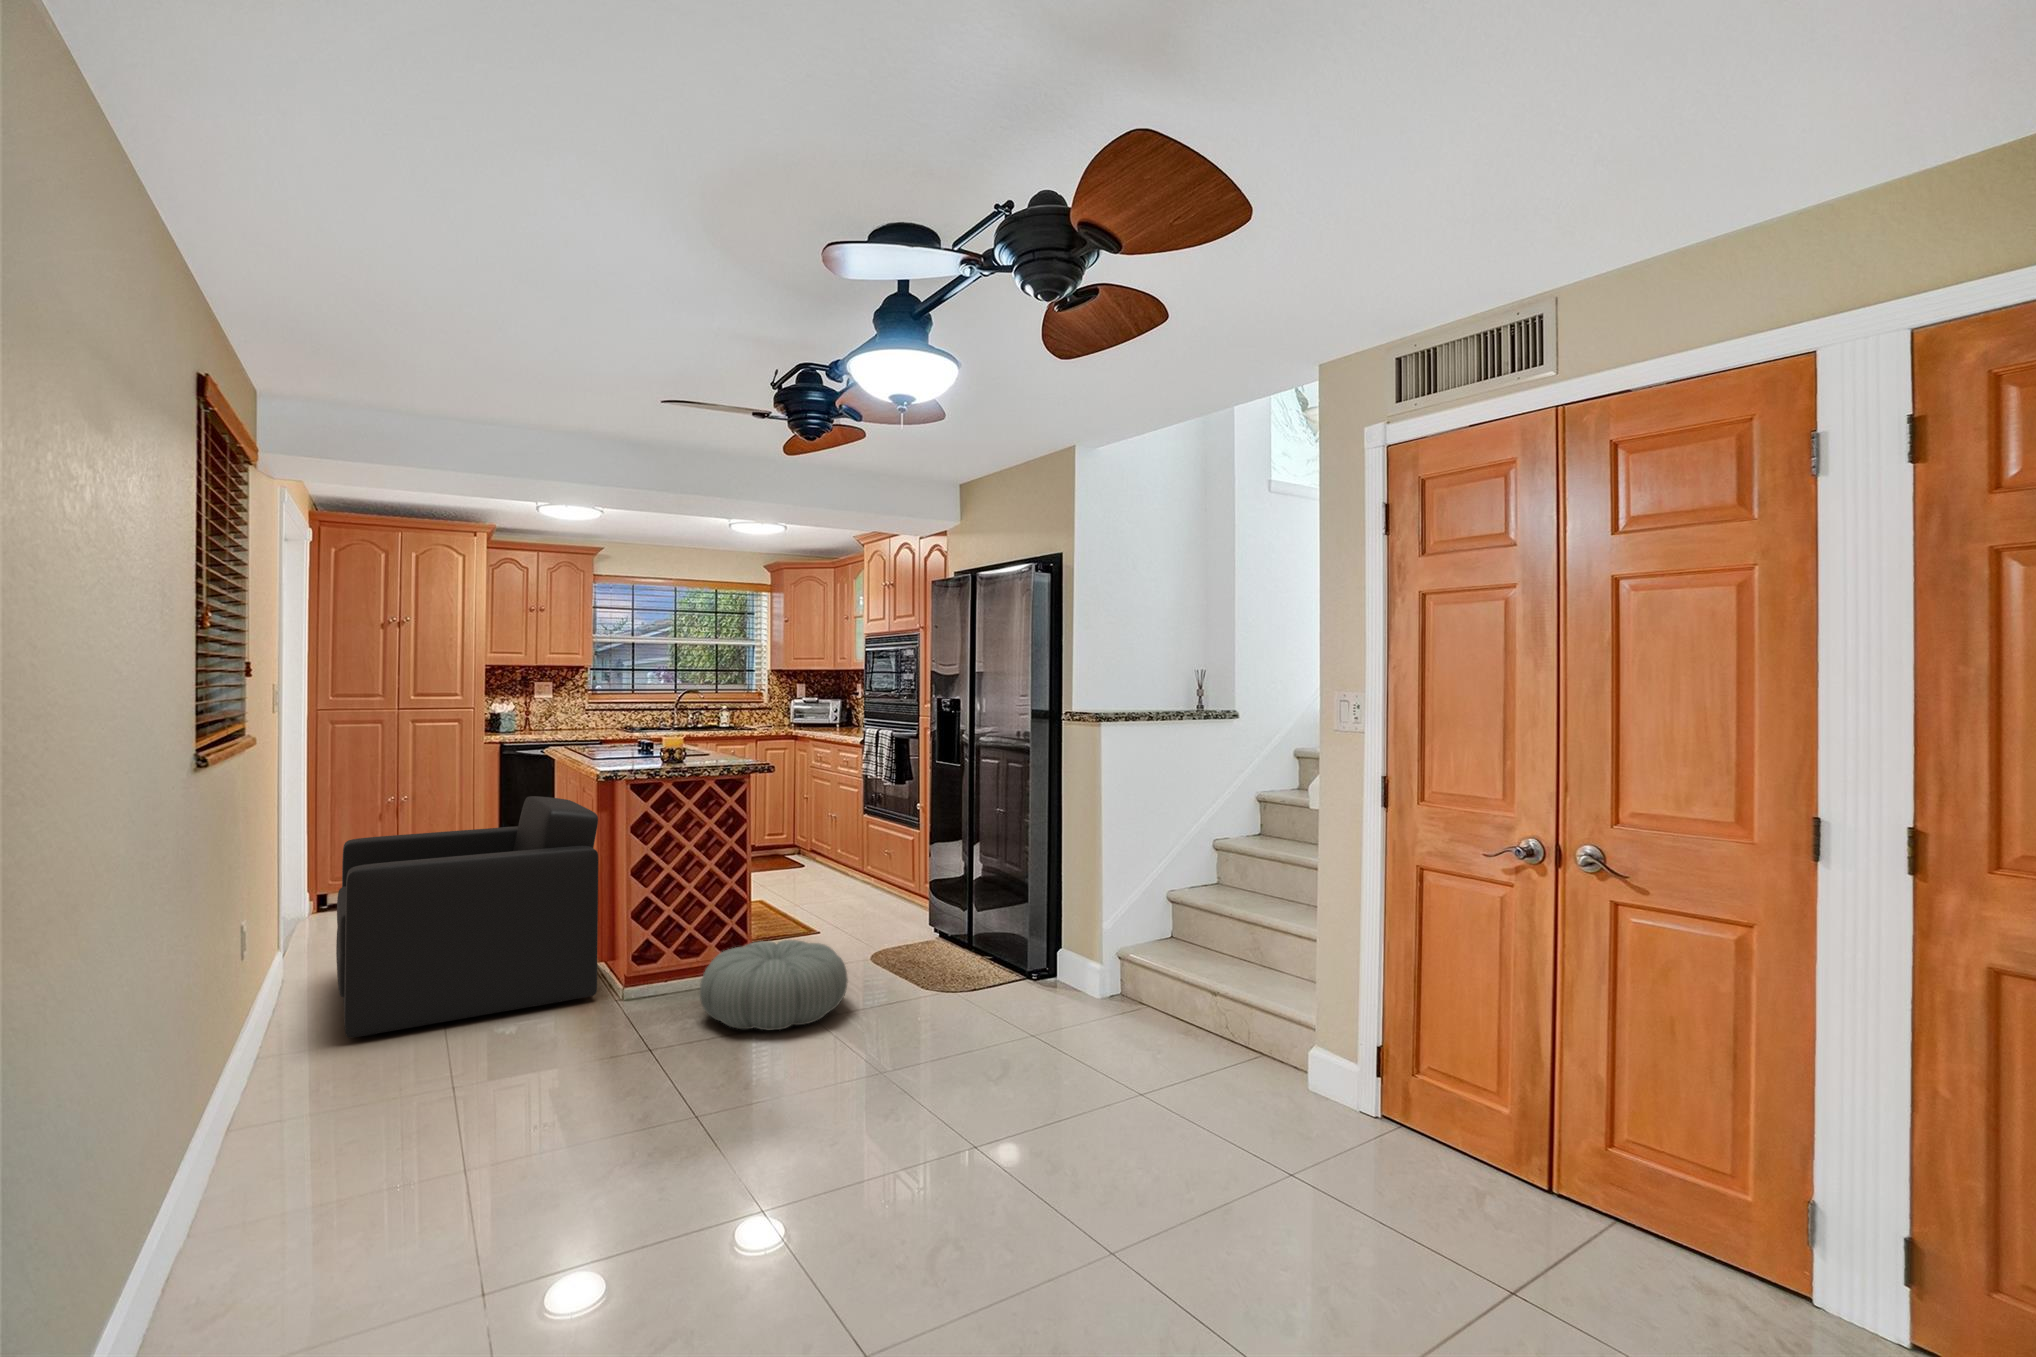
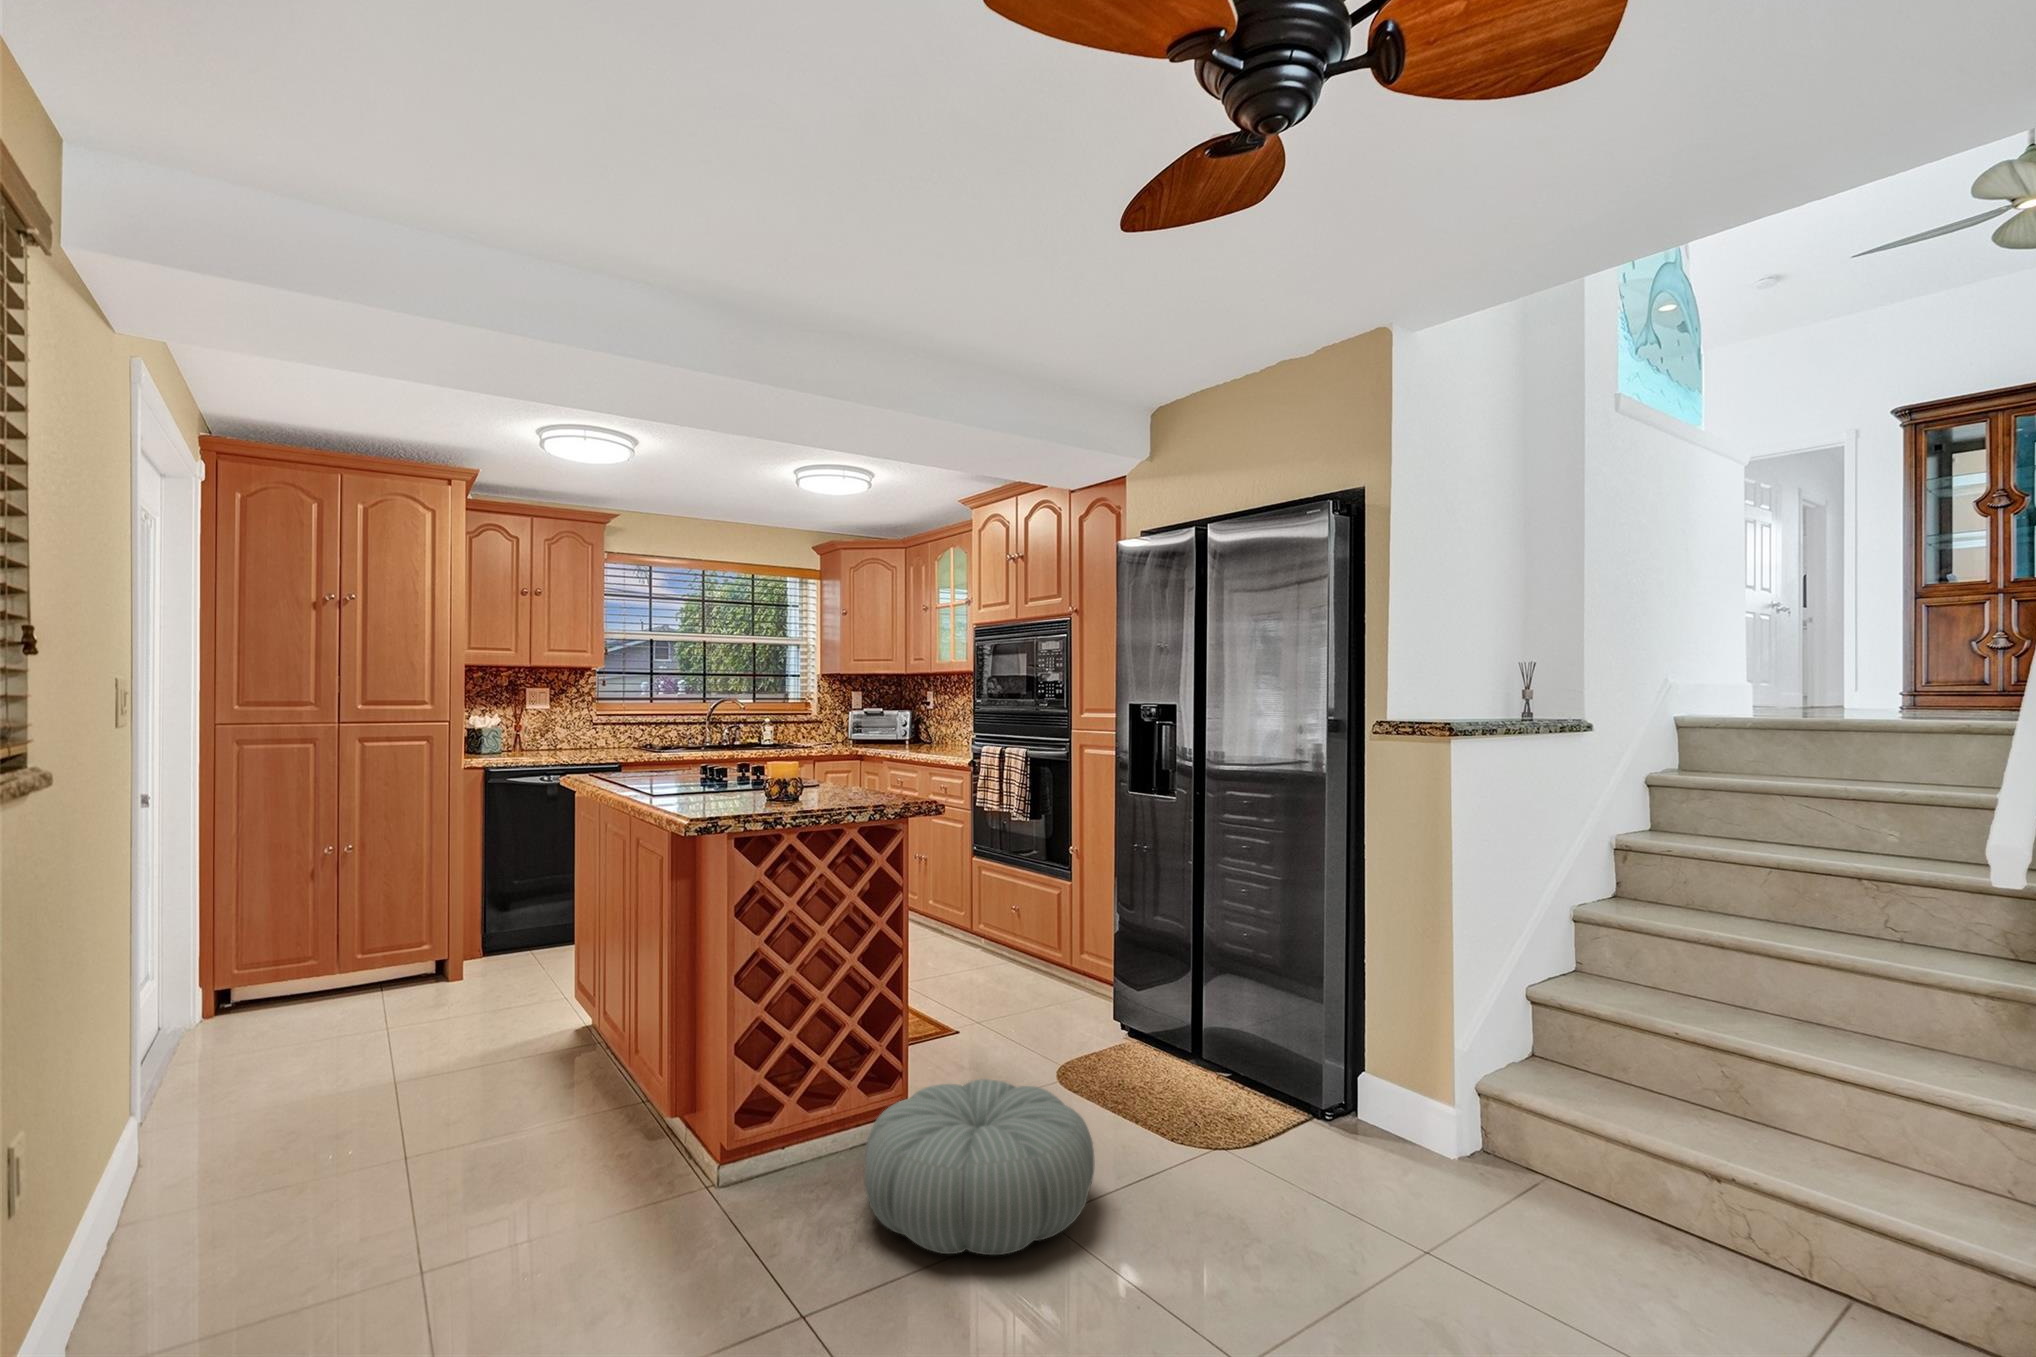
armchair: present [336,796,598,1038] -> none [250,853,682,1300]

